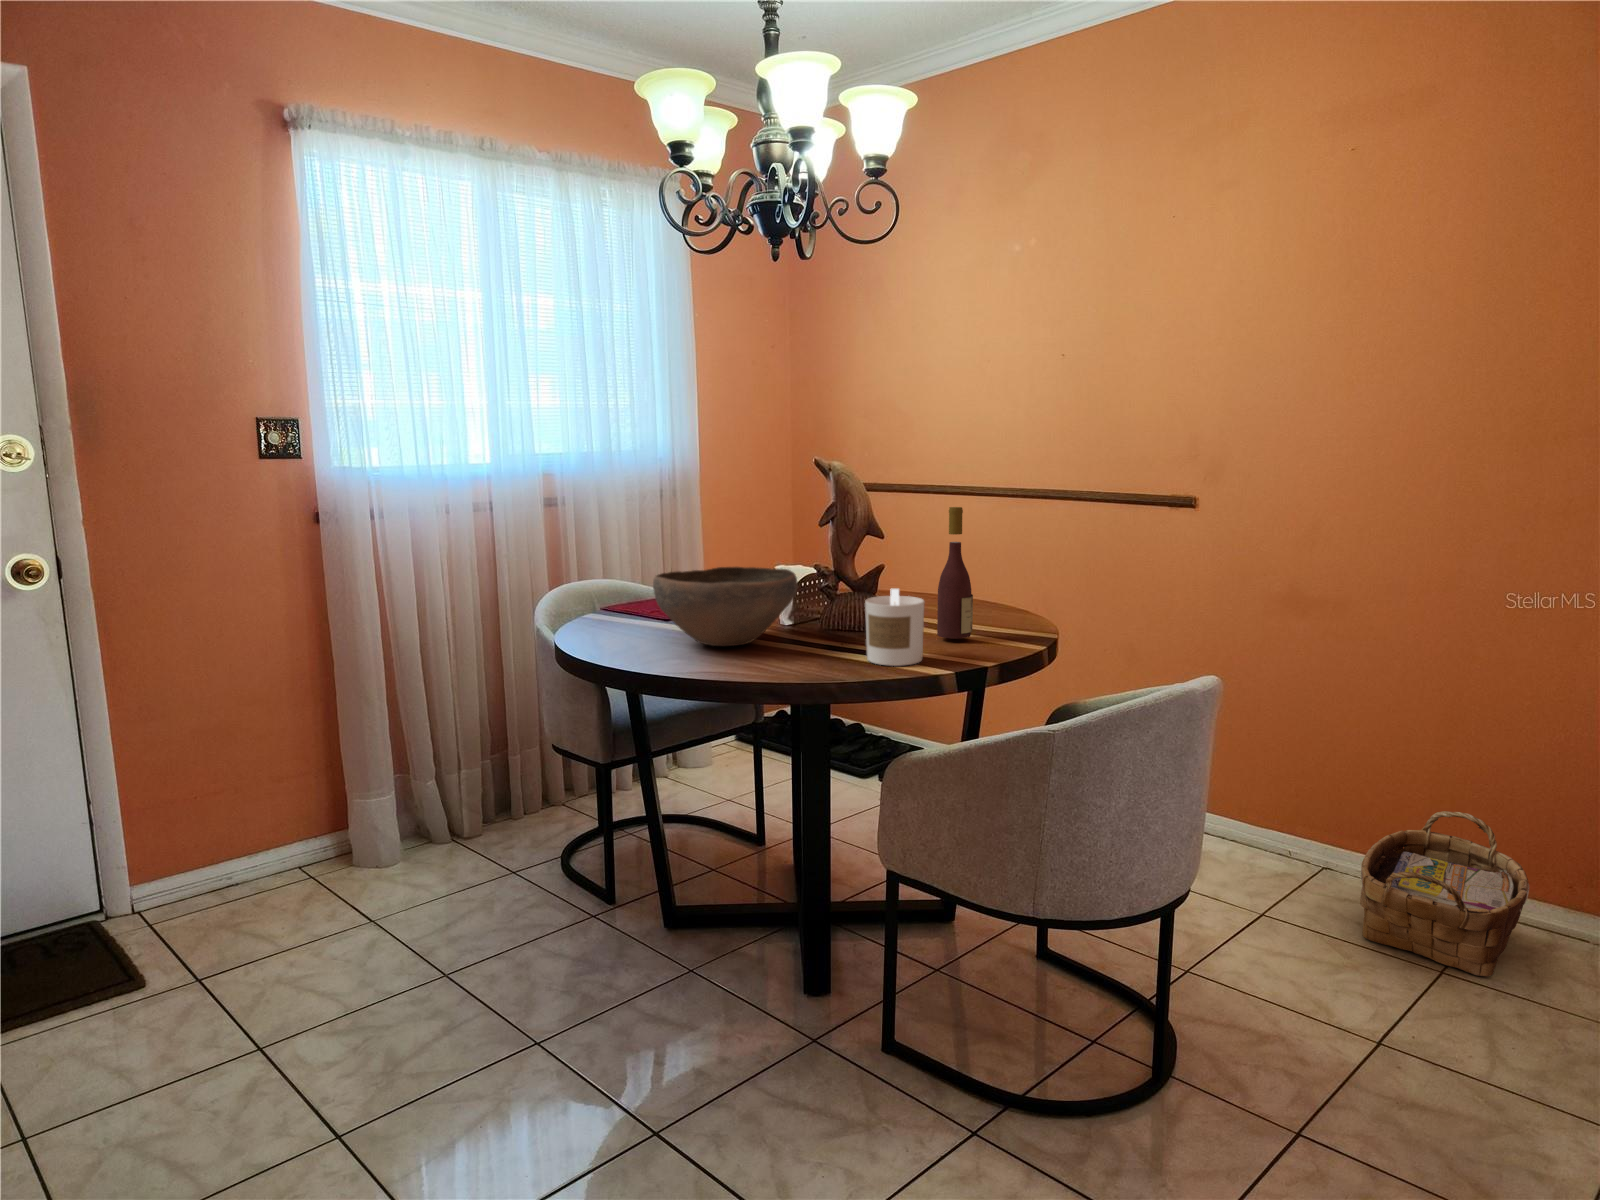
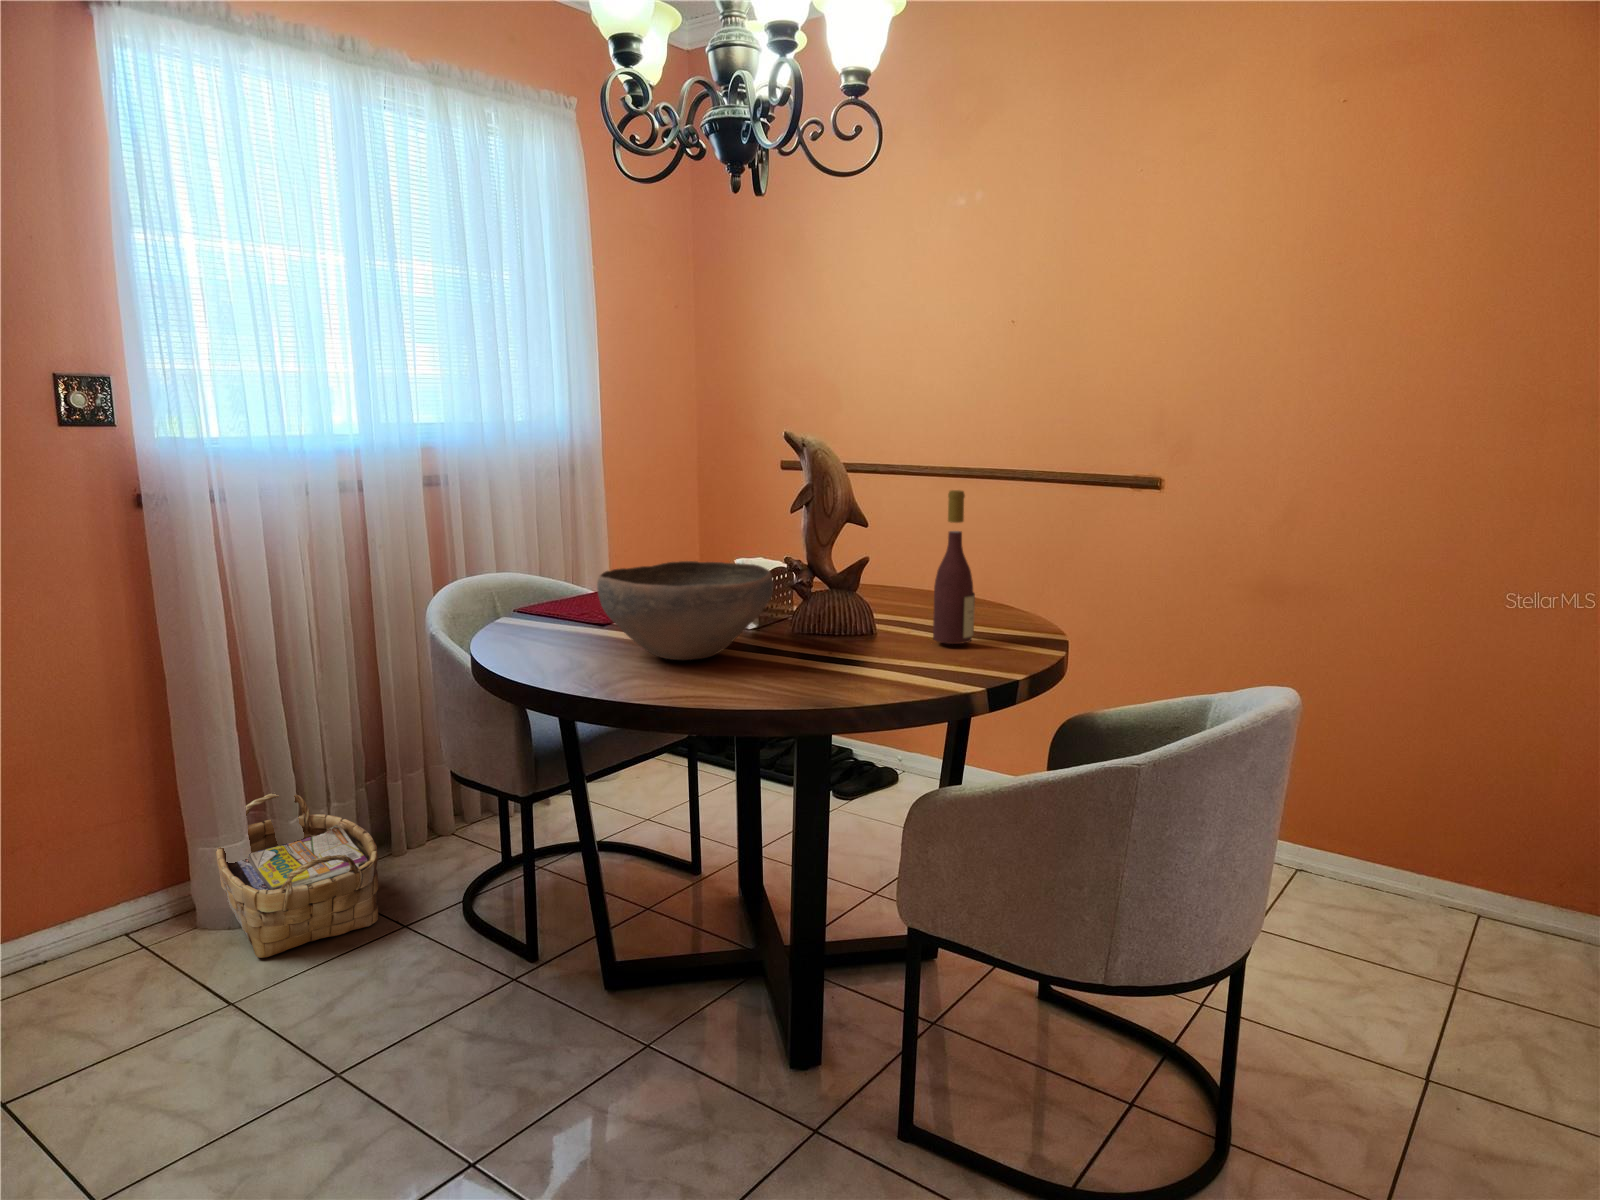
candle: present [865,589,924,666] -> none [865,590,936,682]
woven basket: present [1360,811,1529,976] -> present [216,794,378,958]

